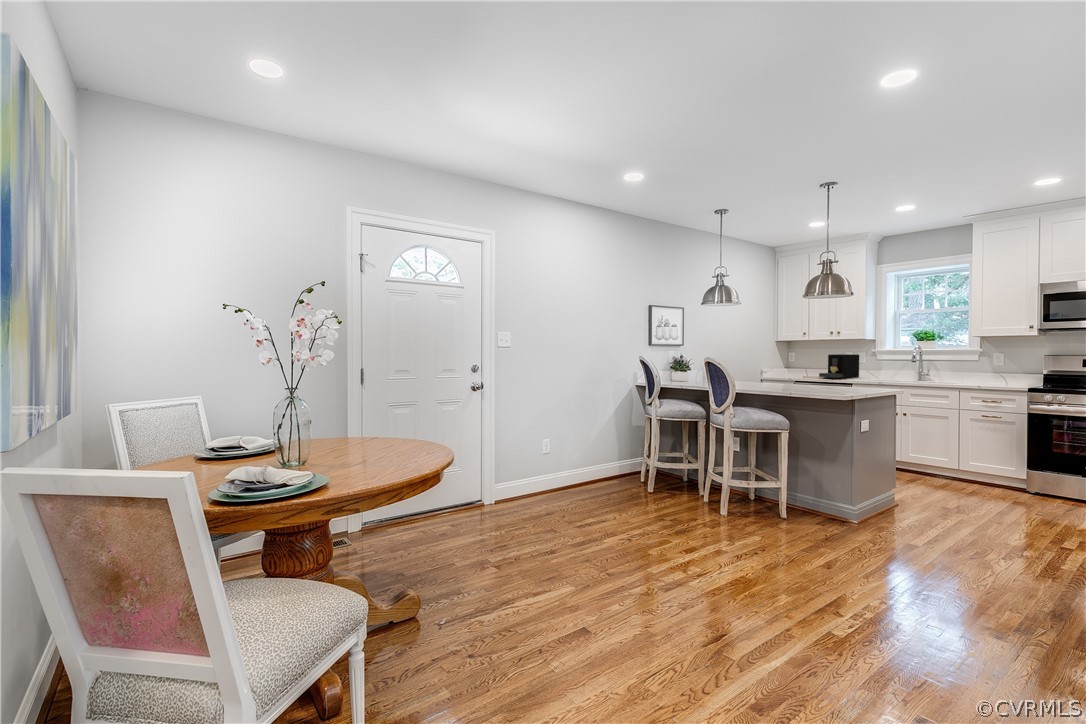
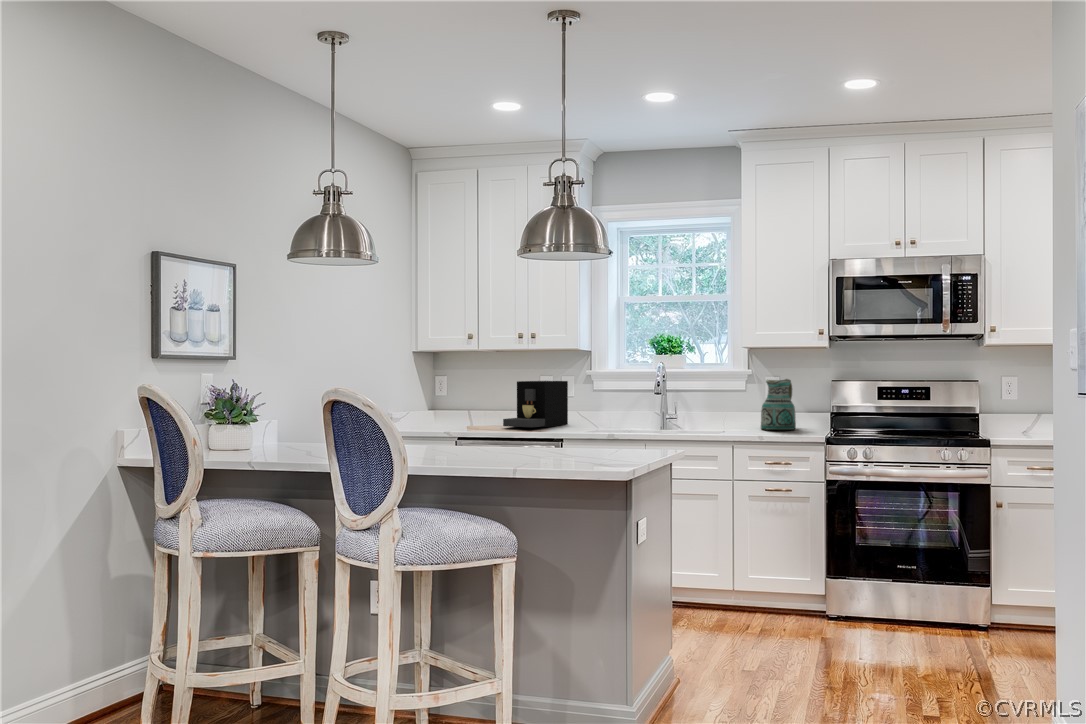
ceramic pitcher: none [985,354,1013,384] -> present [761,379,796,430]

